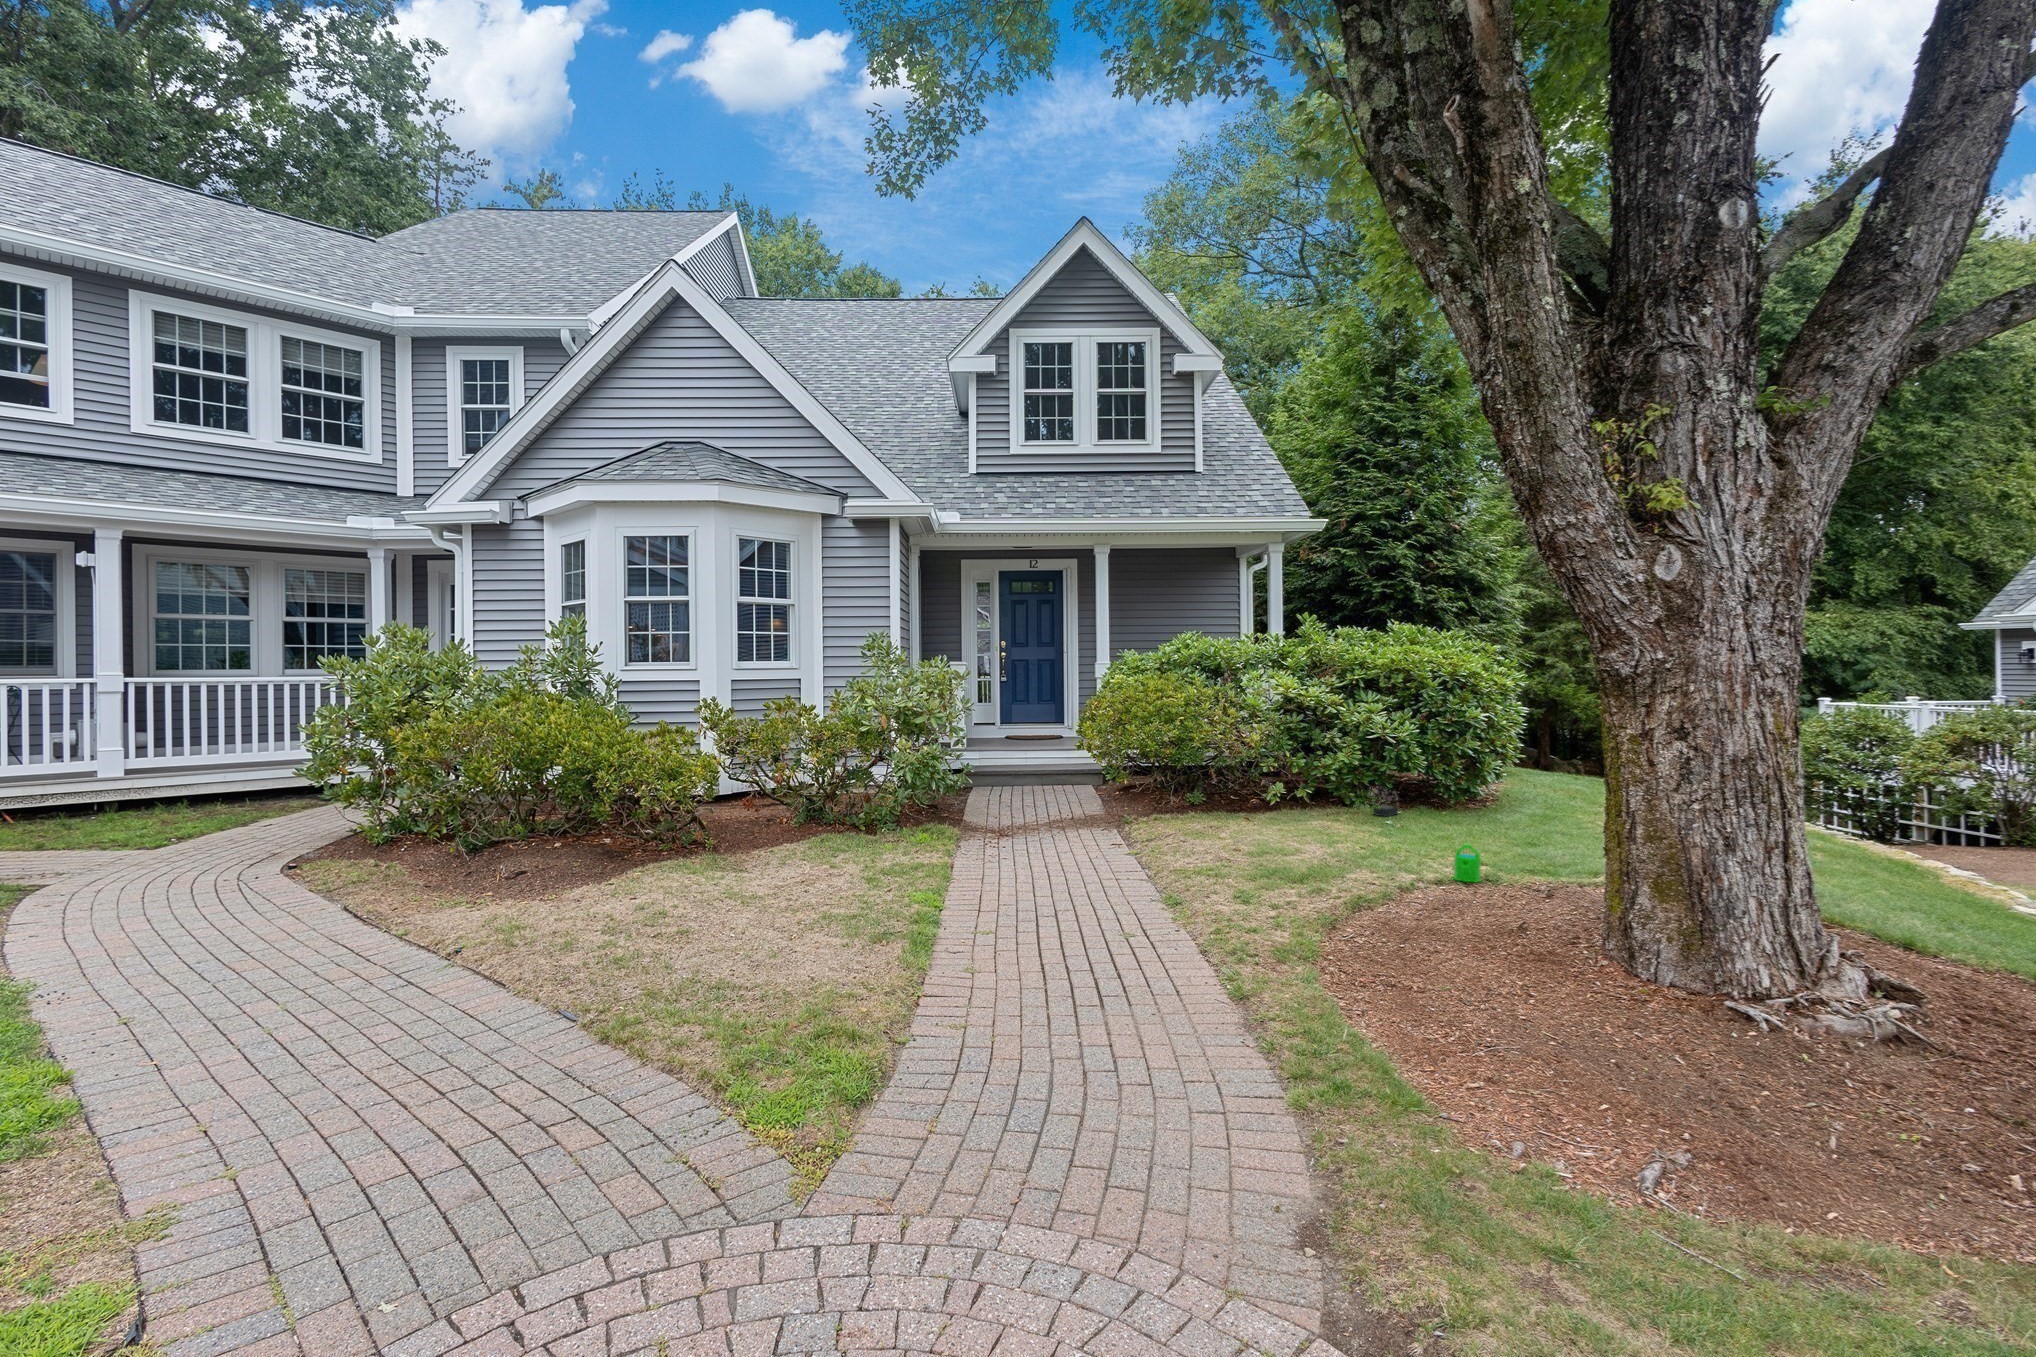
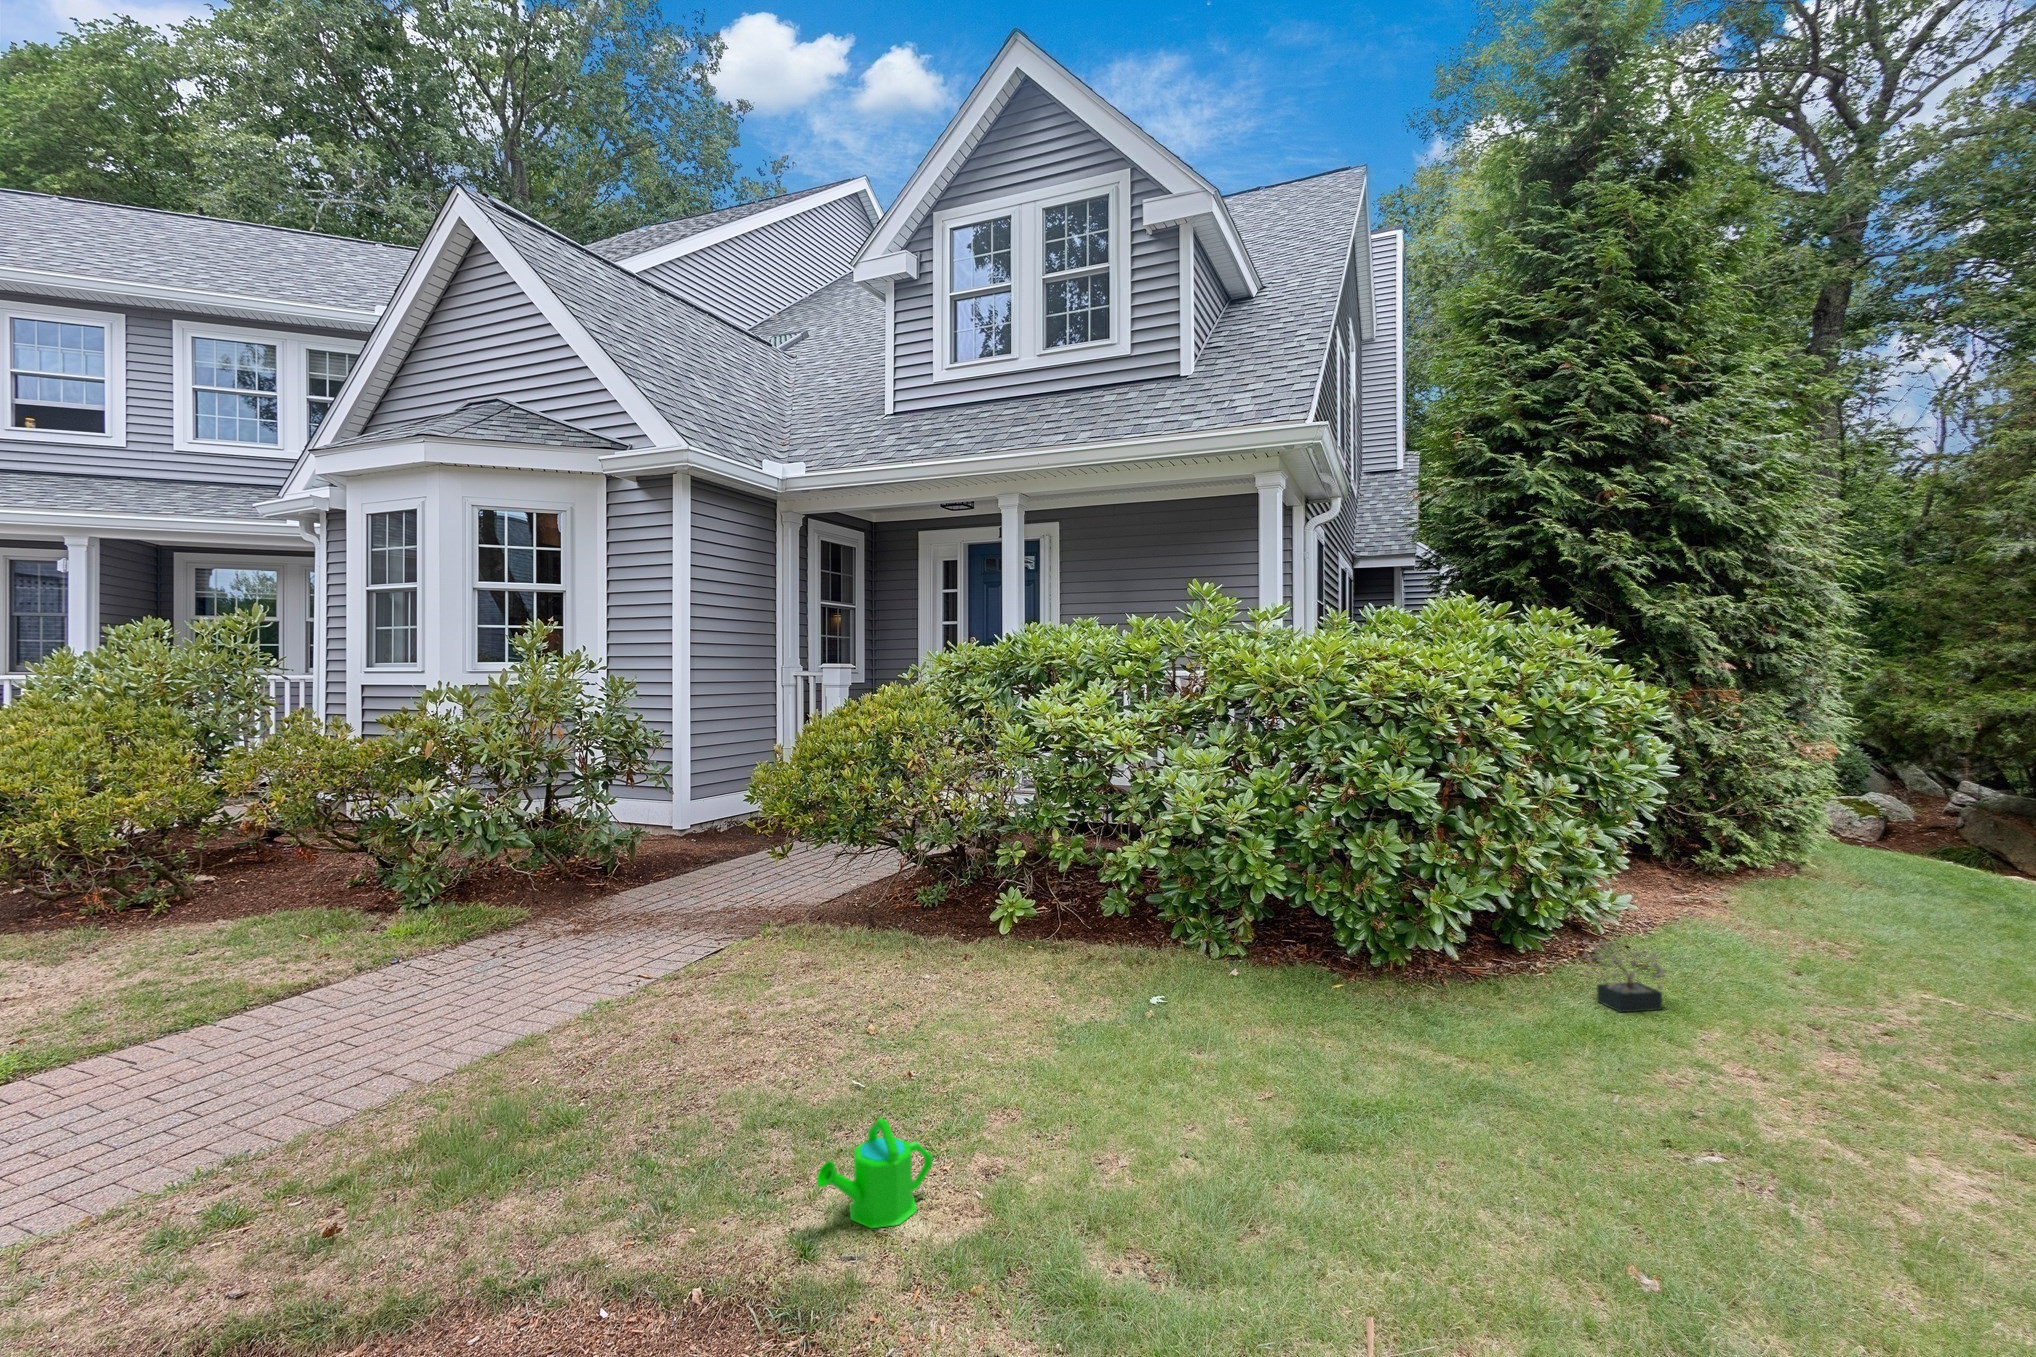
decorative plant: present [1374,786,1398,817] -> present [1583,939,1665,1012]

